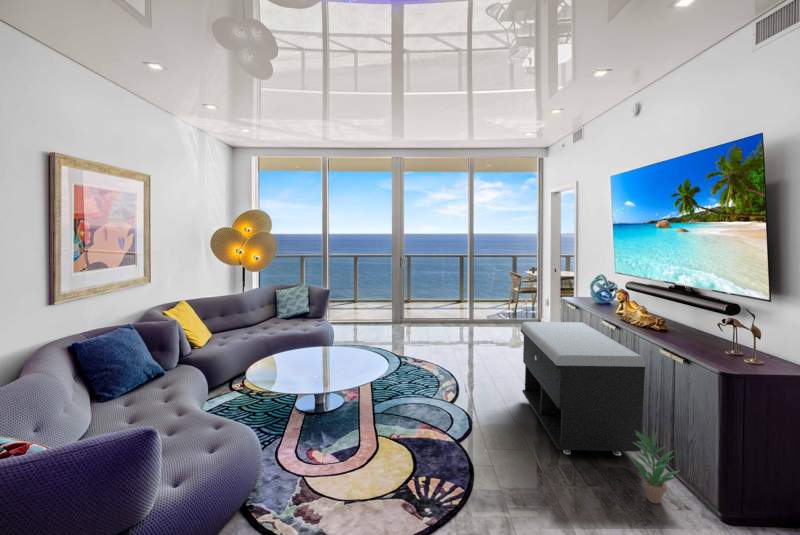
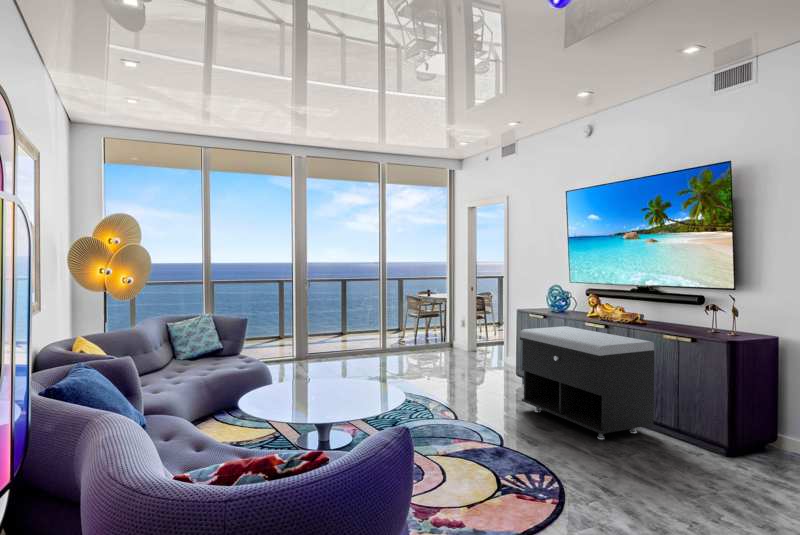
potted plant: present [633,428,679,504] -> none [665,394,704,455]

